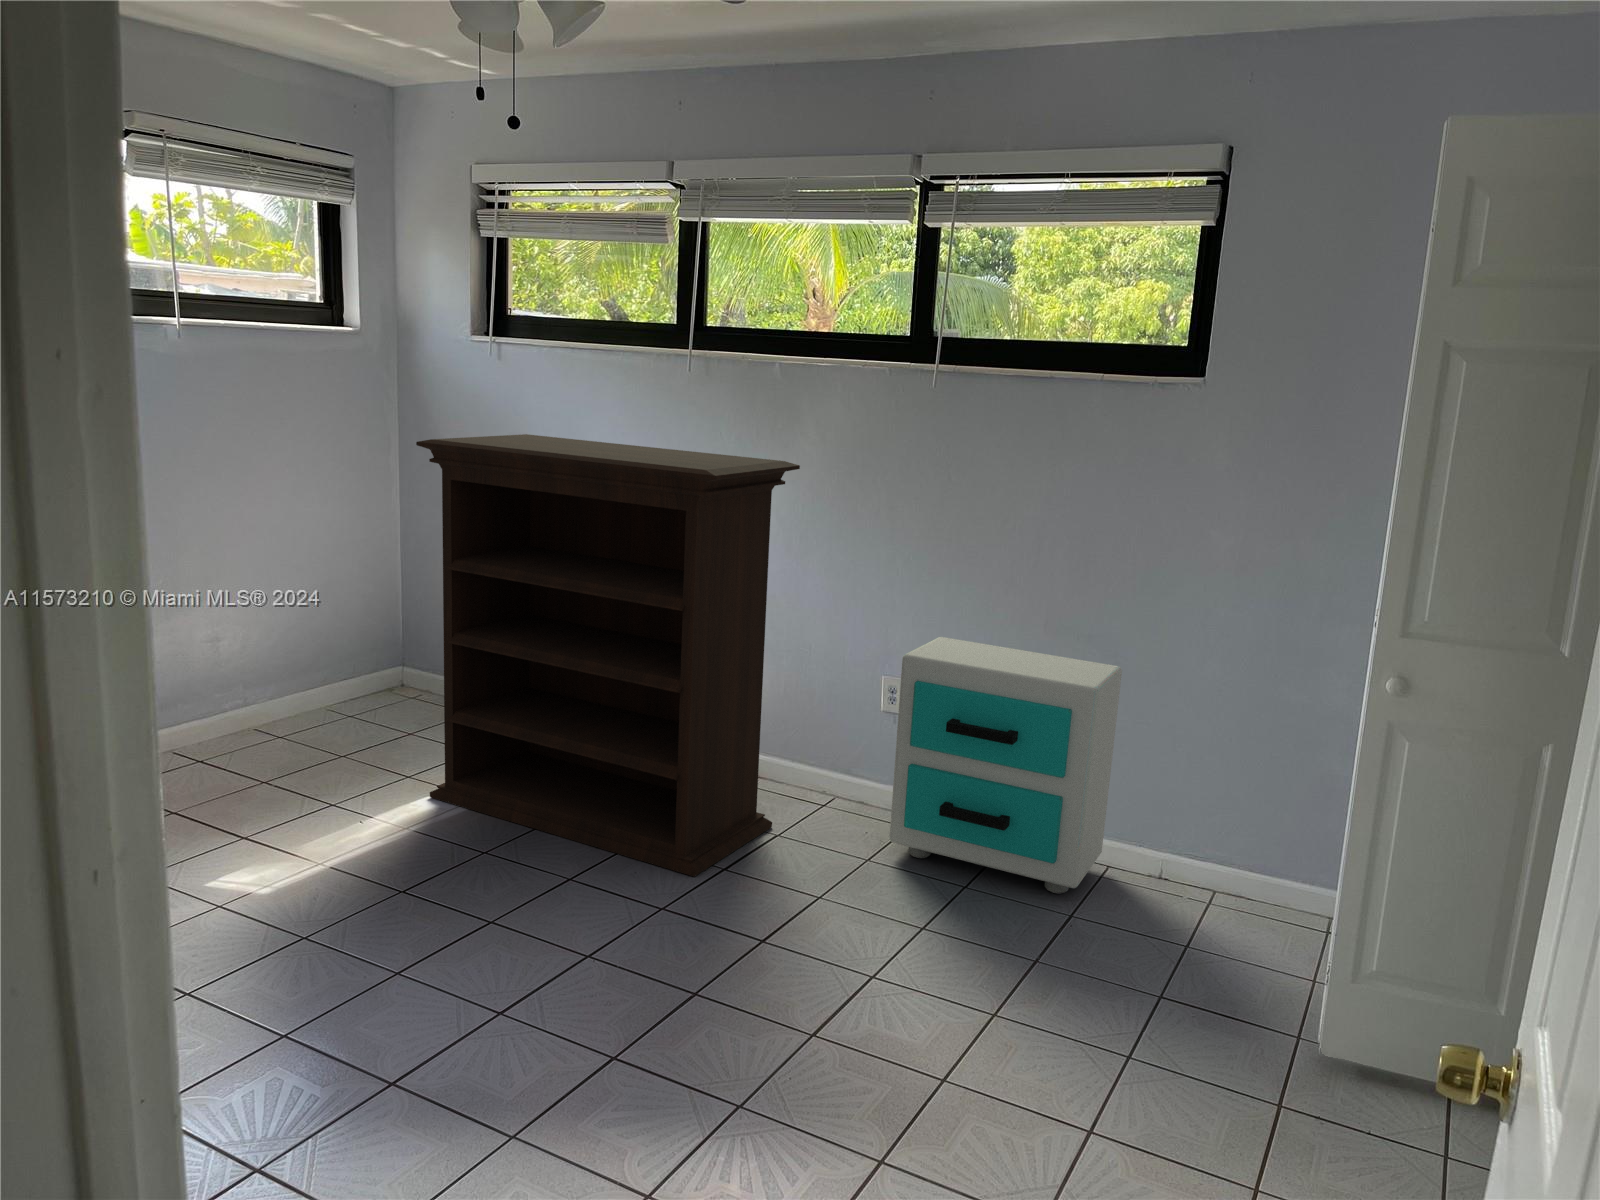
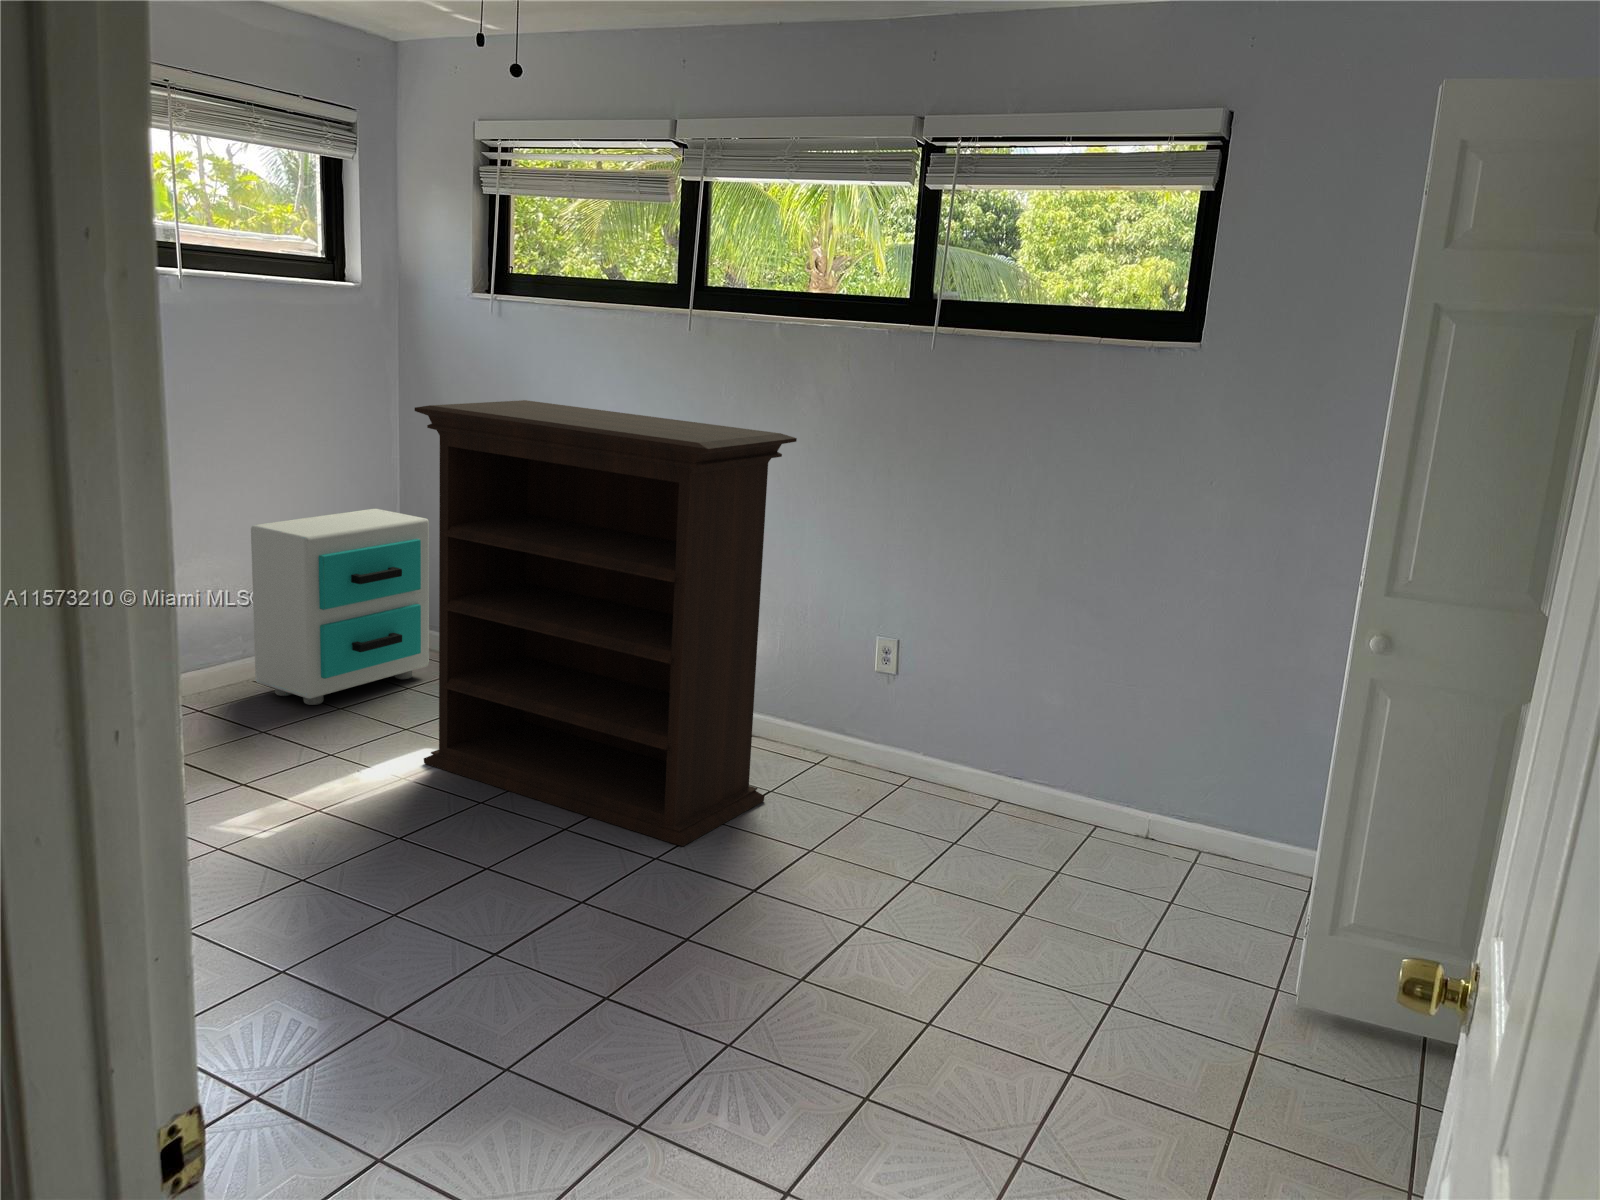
nightstand: present [889,637,1122,894] -> present [251,509,429,705]

